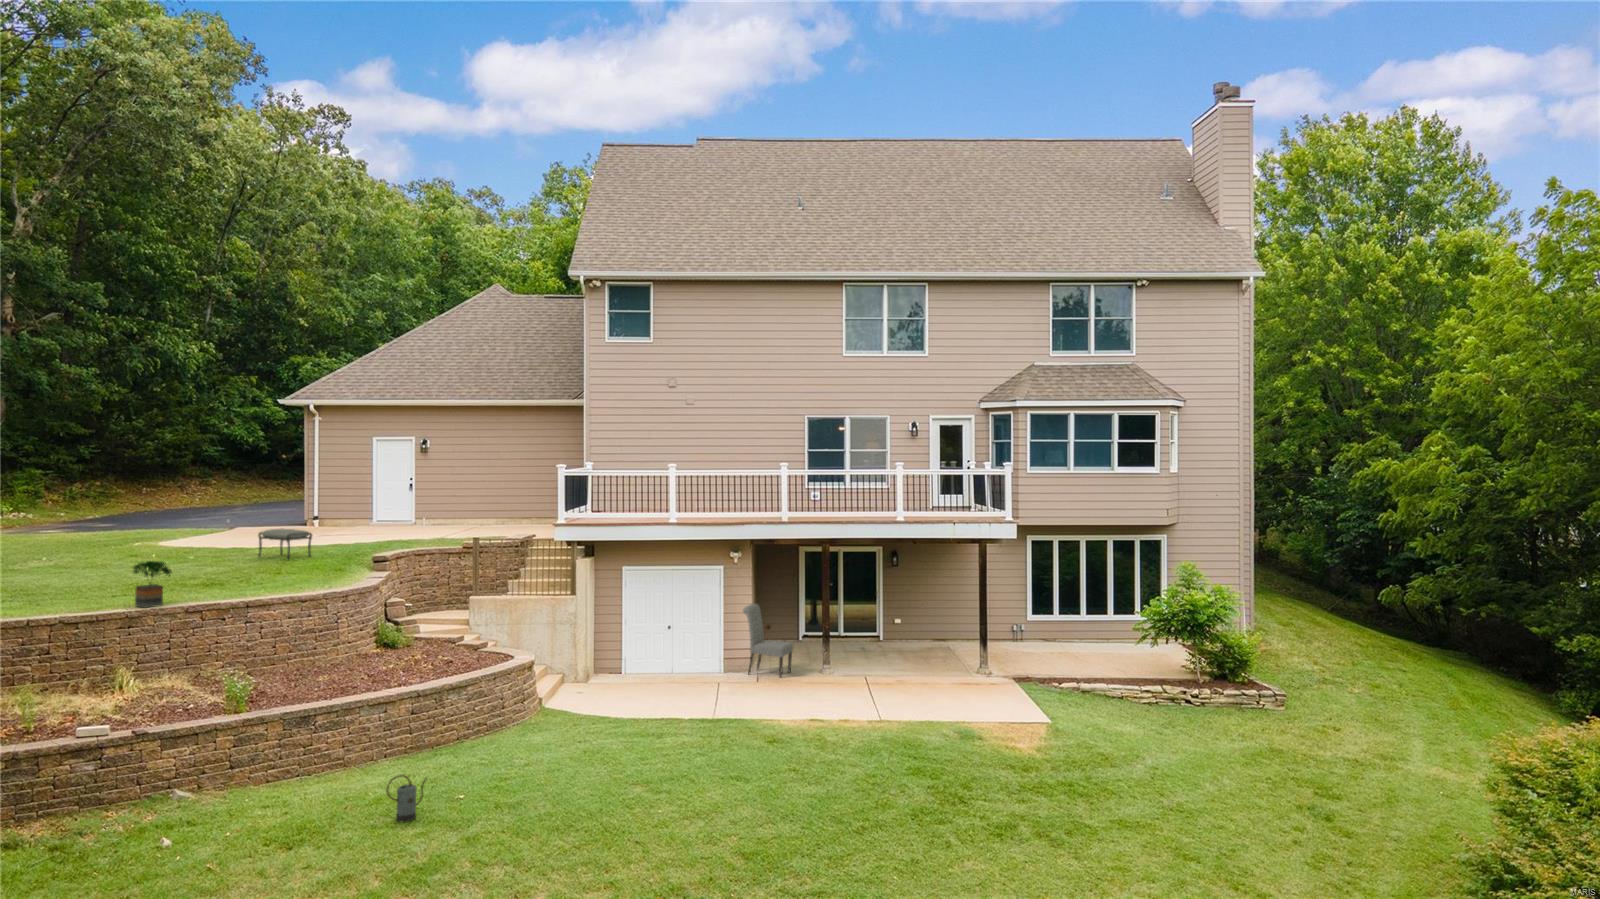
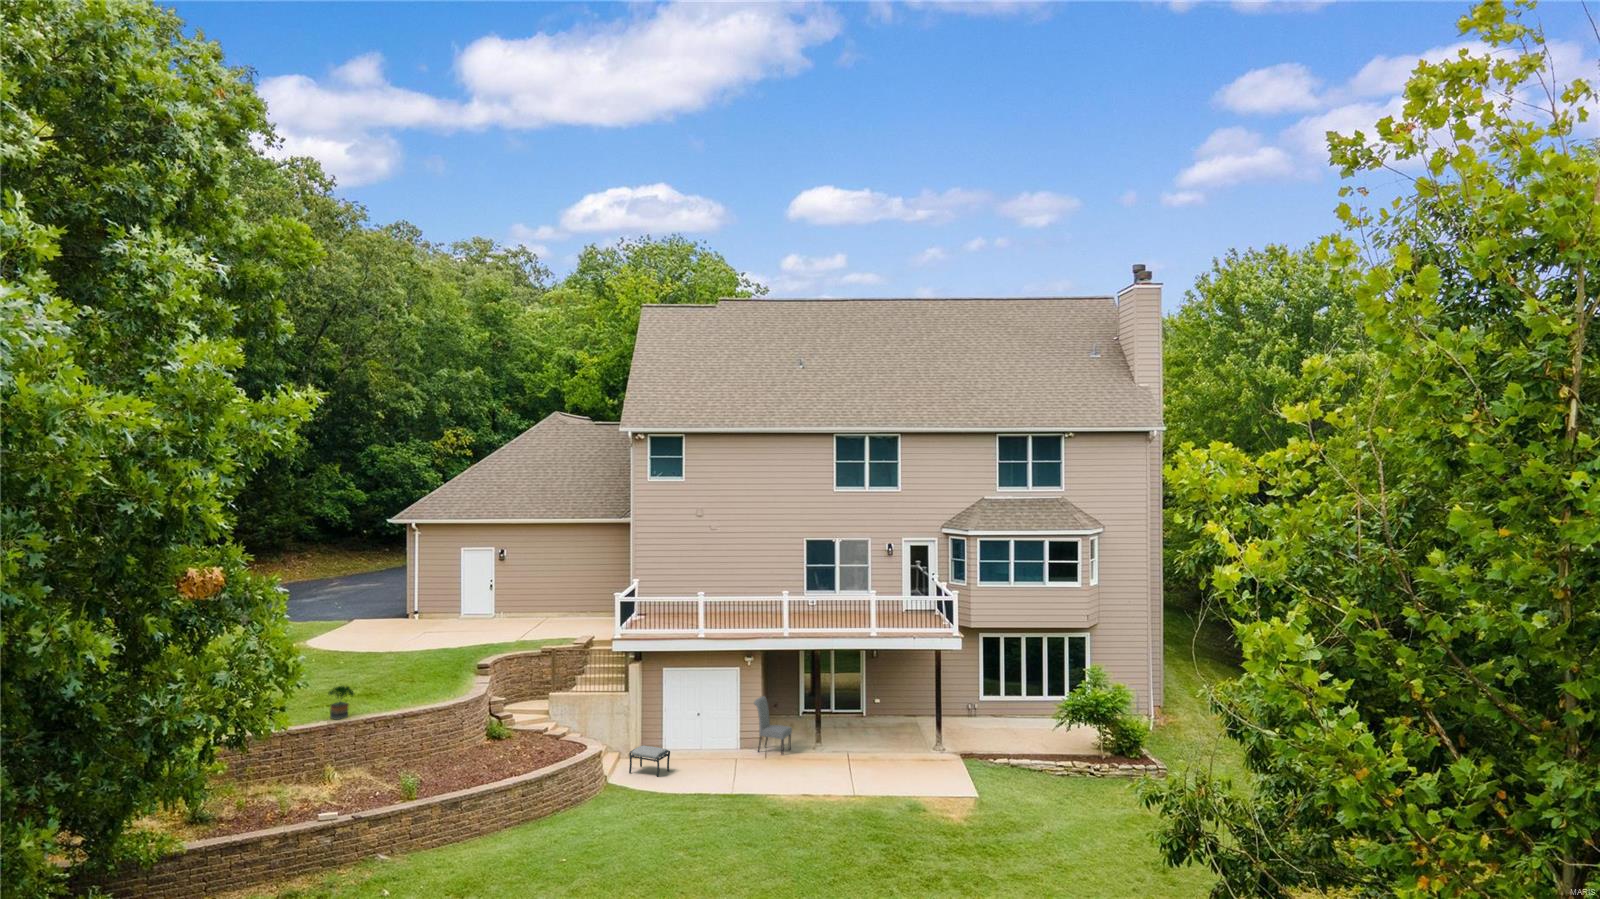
ottoman: present [258,529,312,560] -> present [629,745,670,777]
watering can: present [387,775,427,822] -> none [525,849,549,880]

